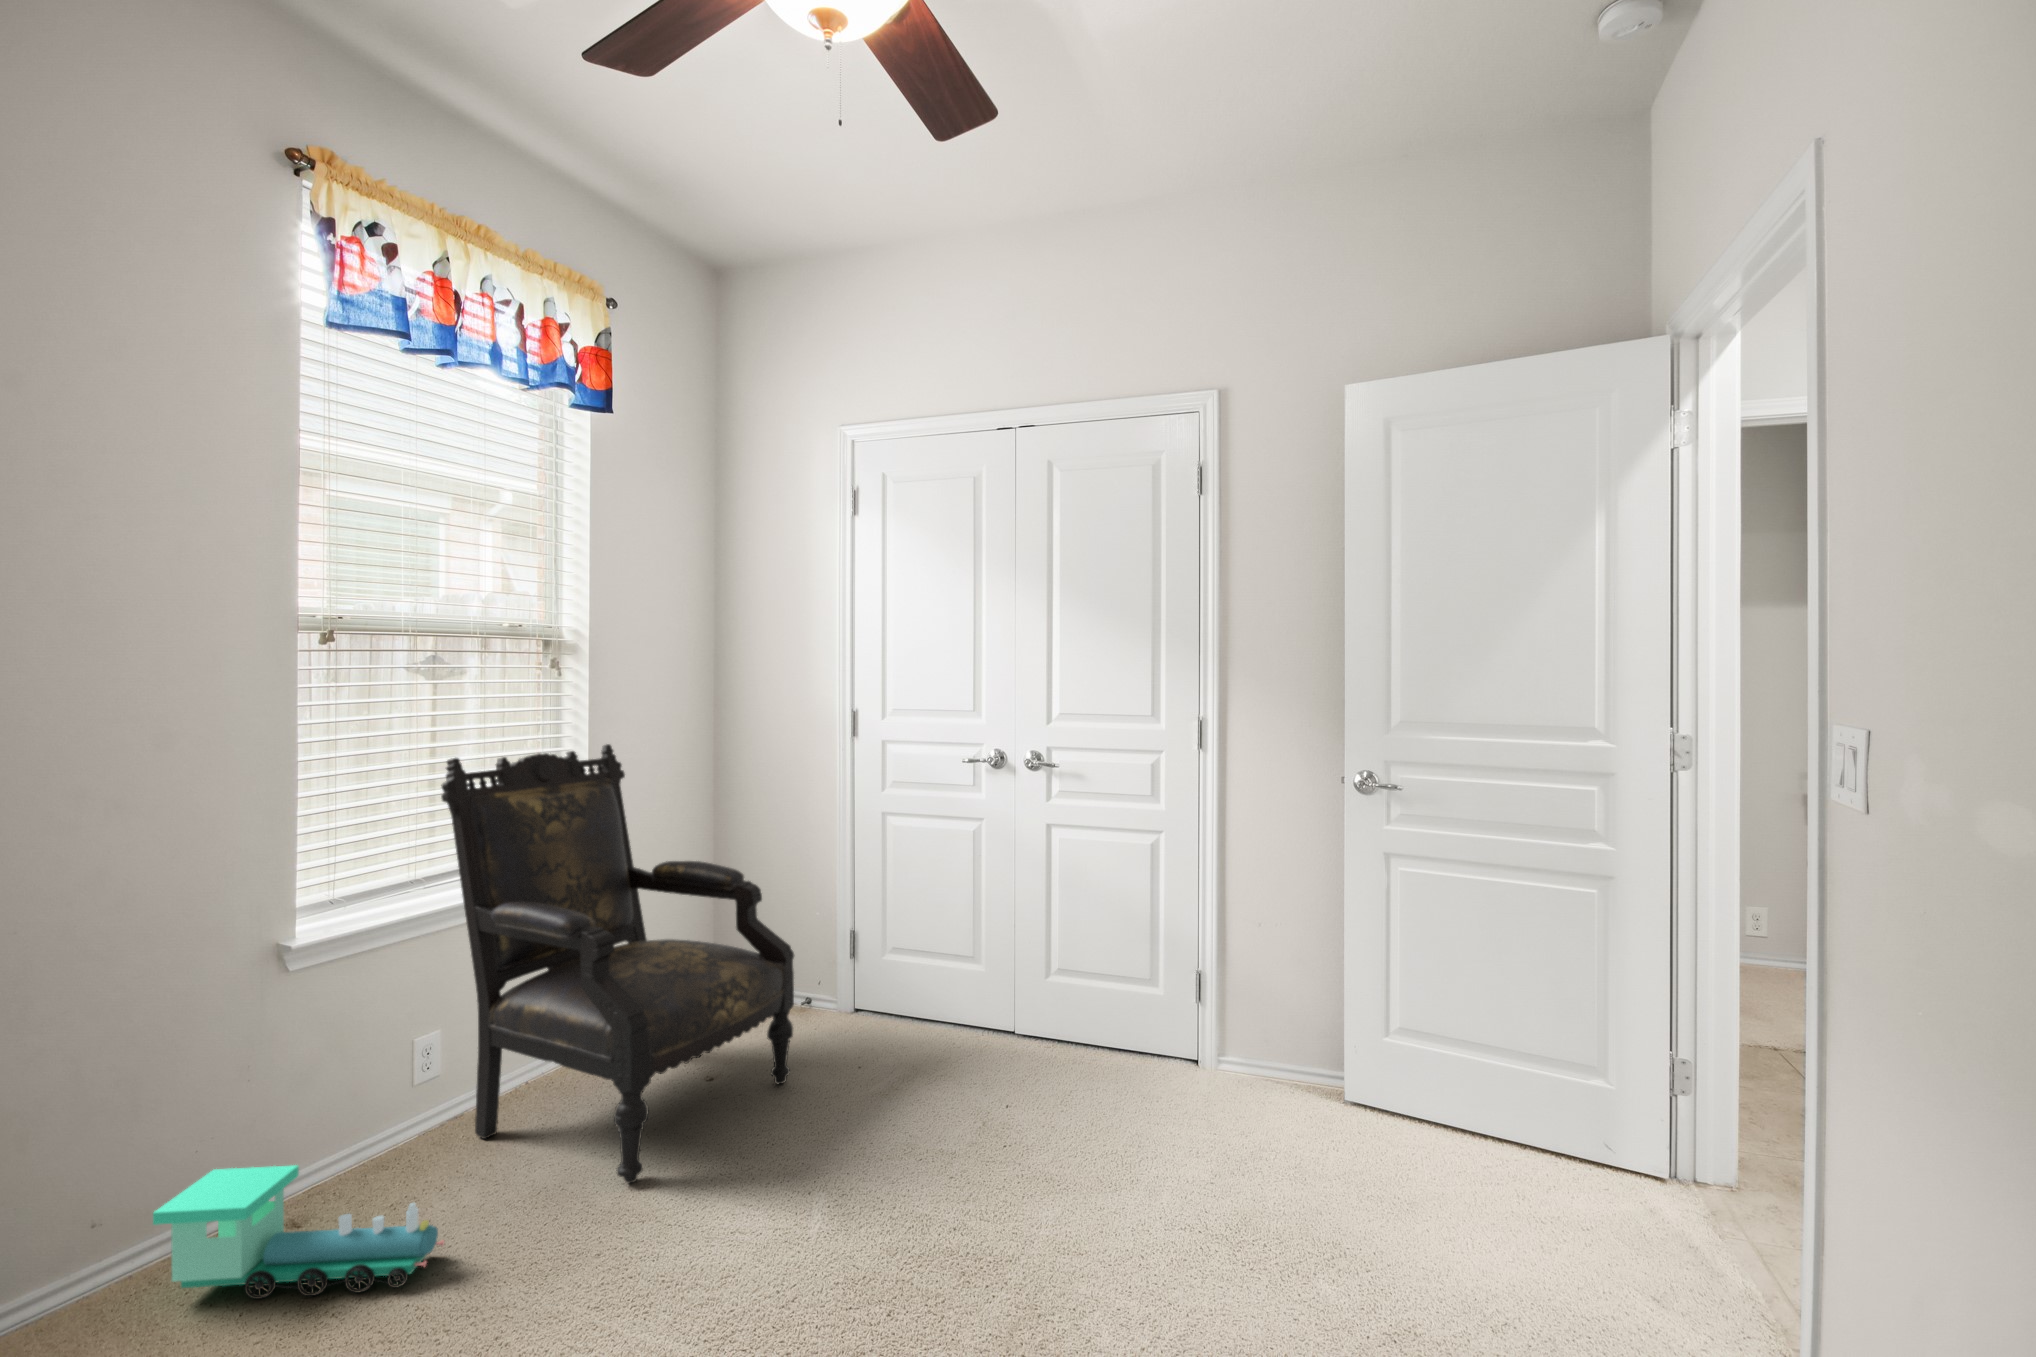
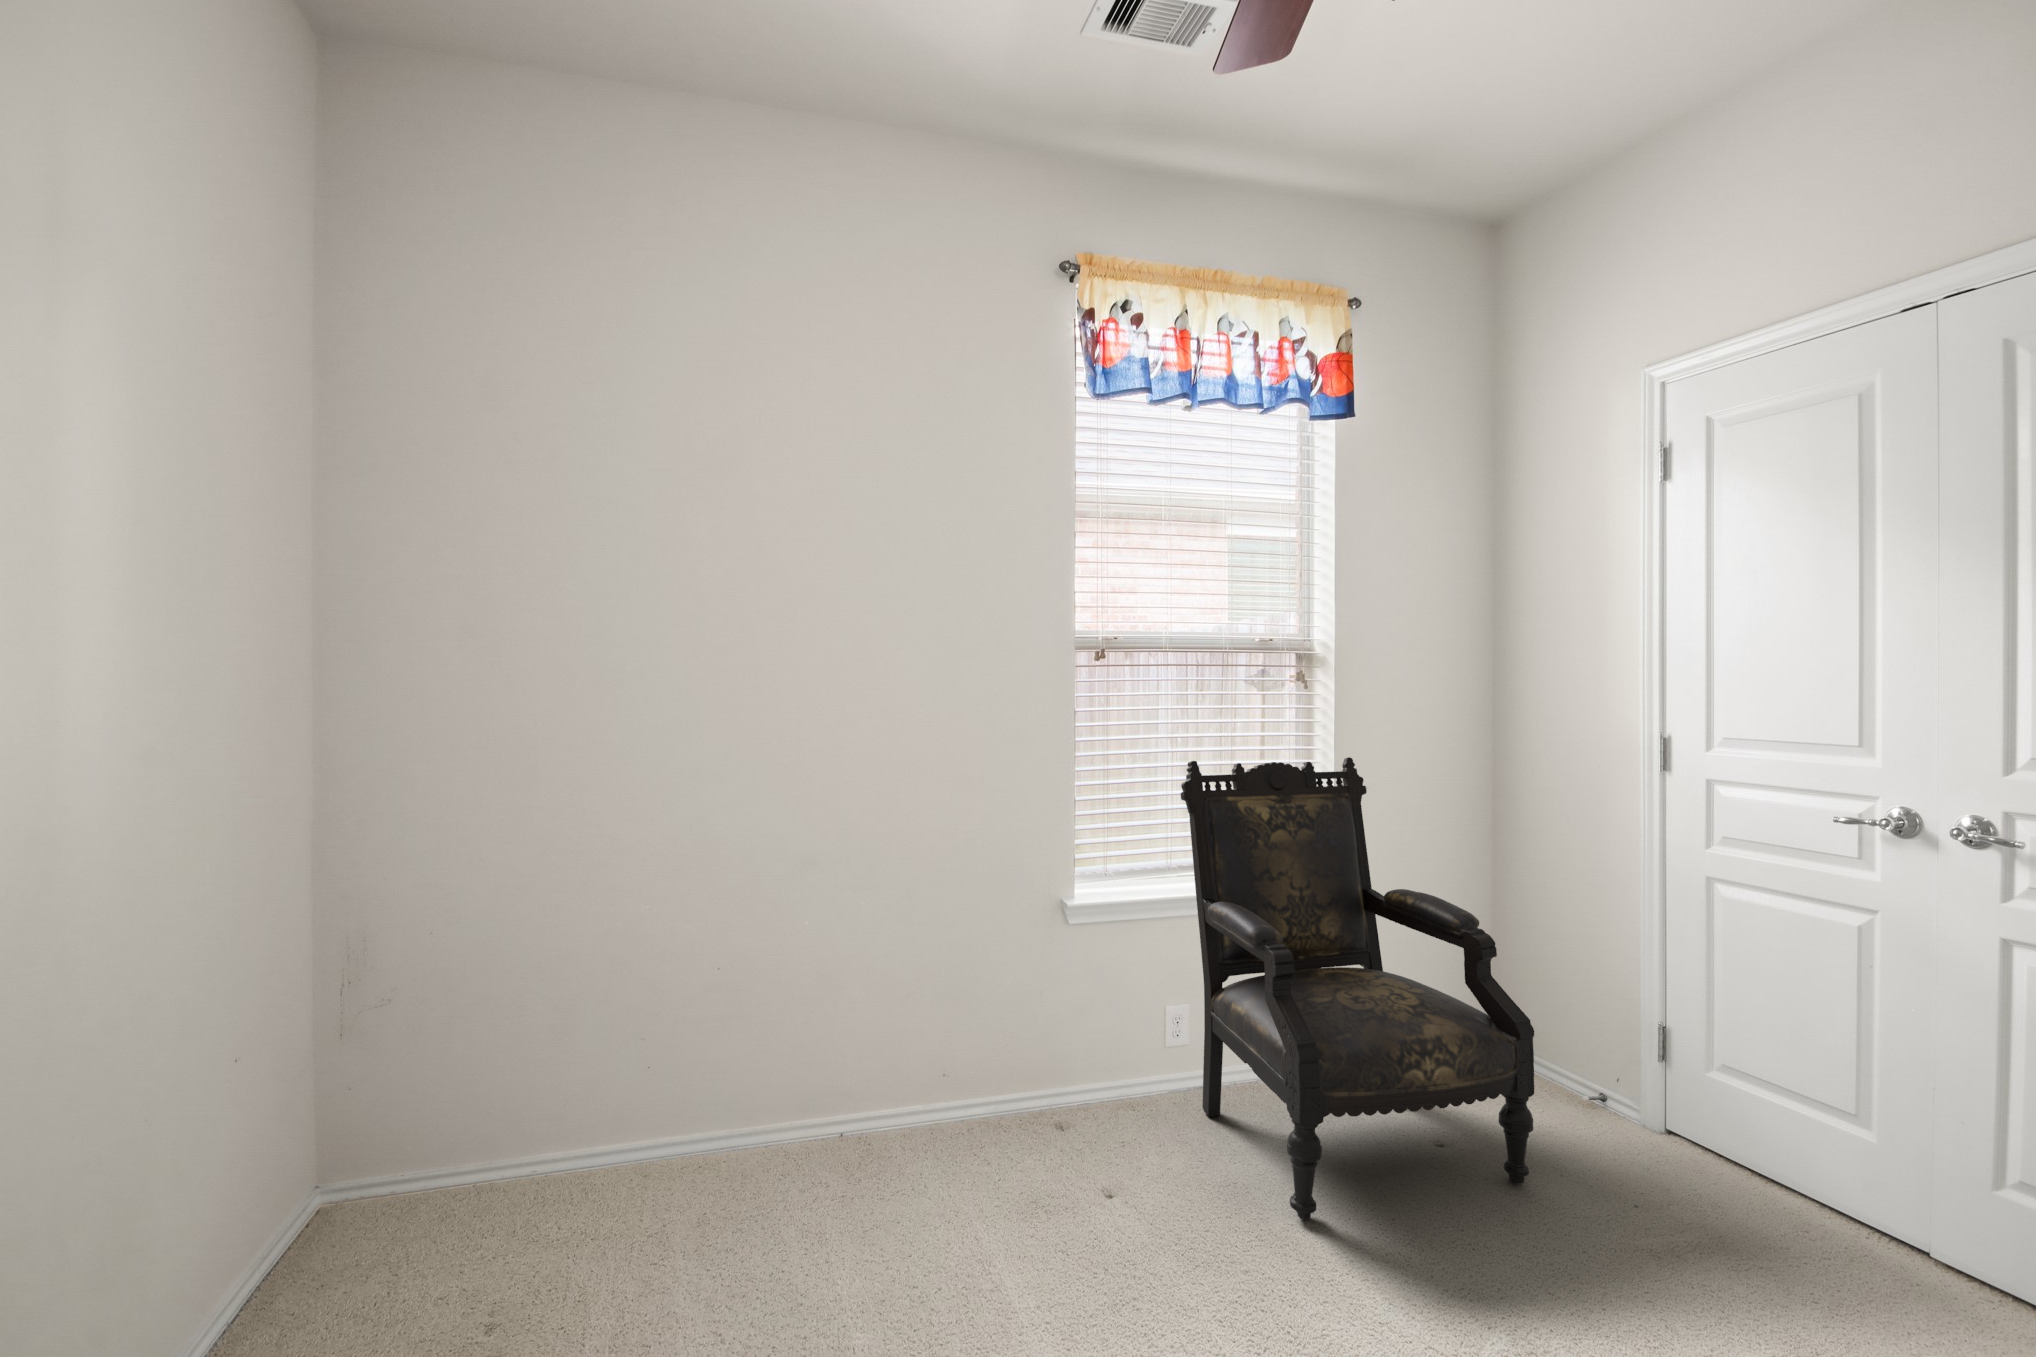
toy train: present [153,1165,444,1299] -> none [959,1062,1129,1216]

